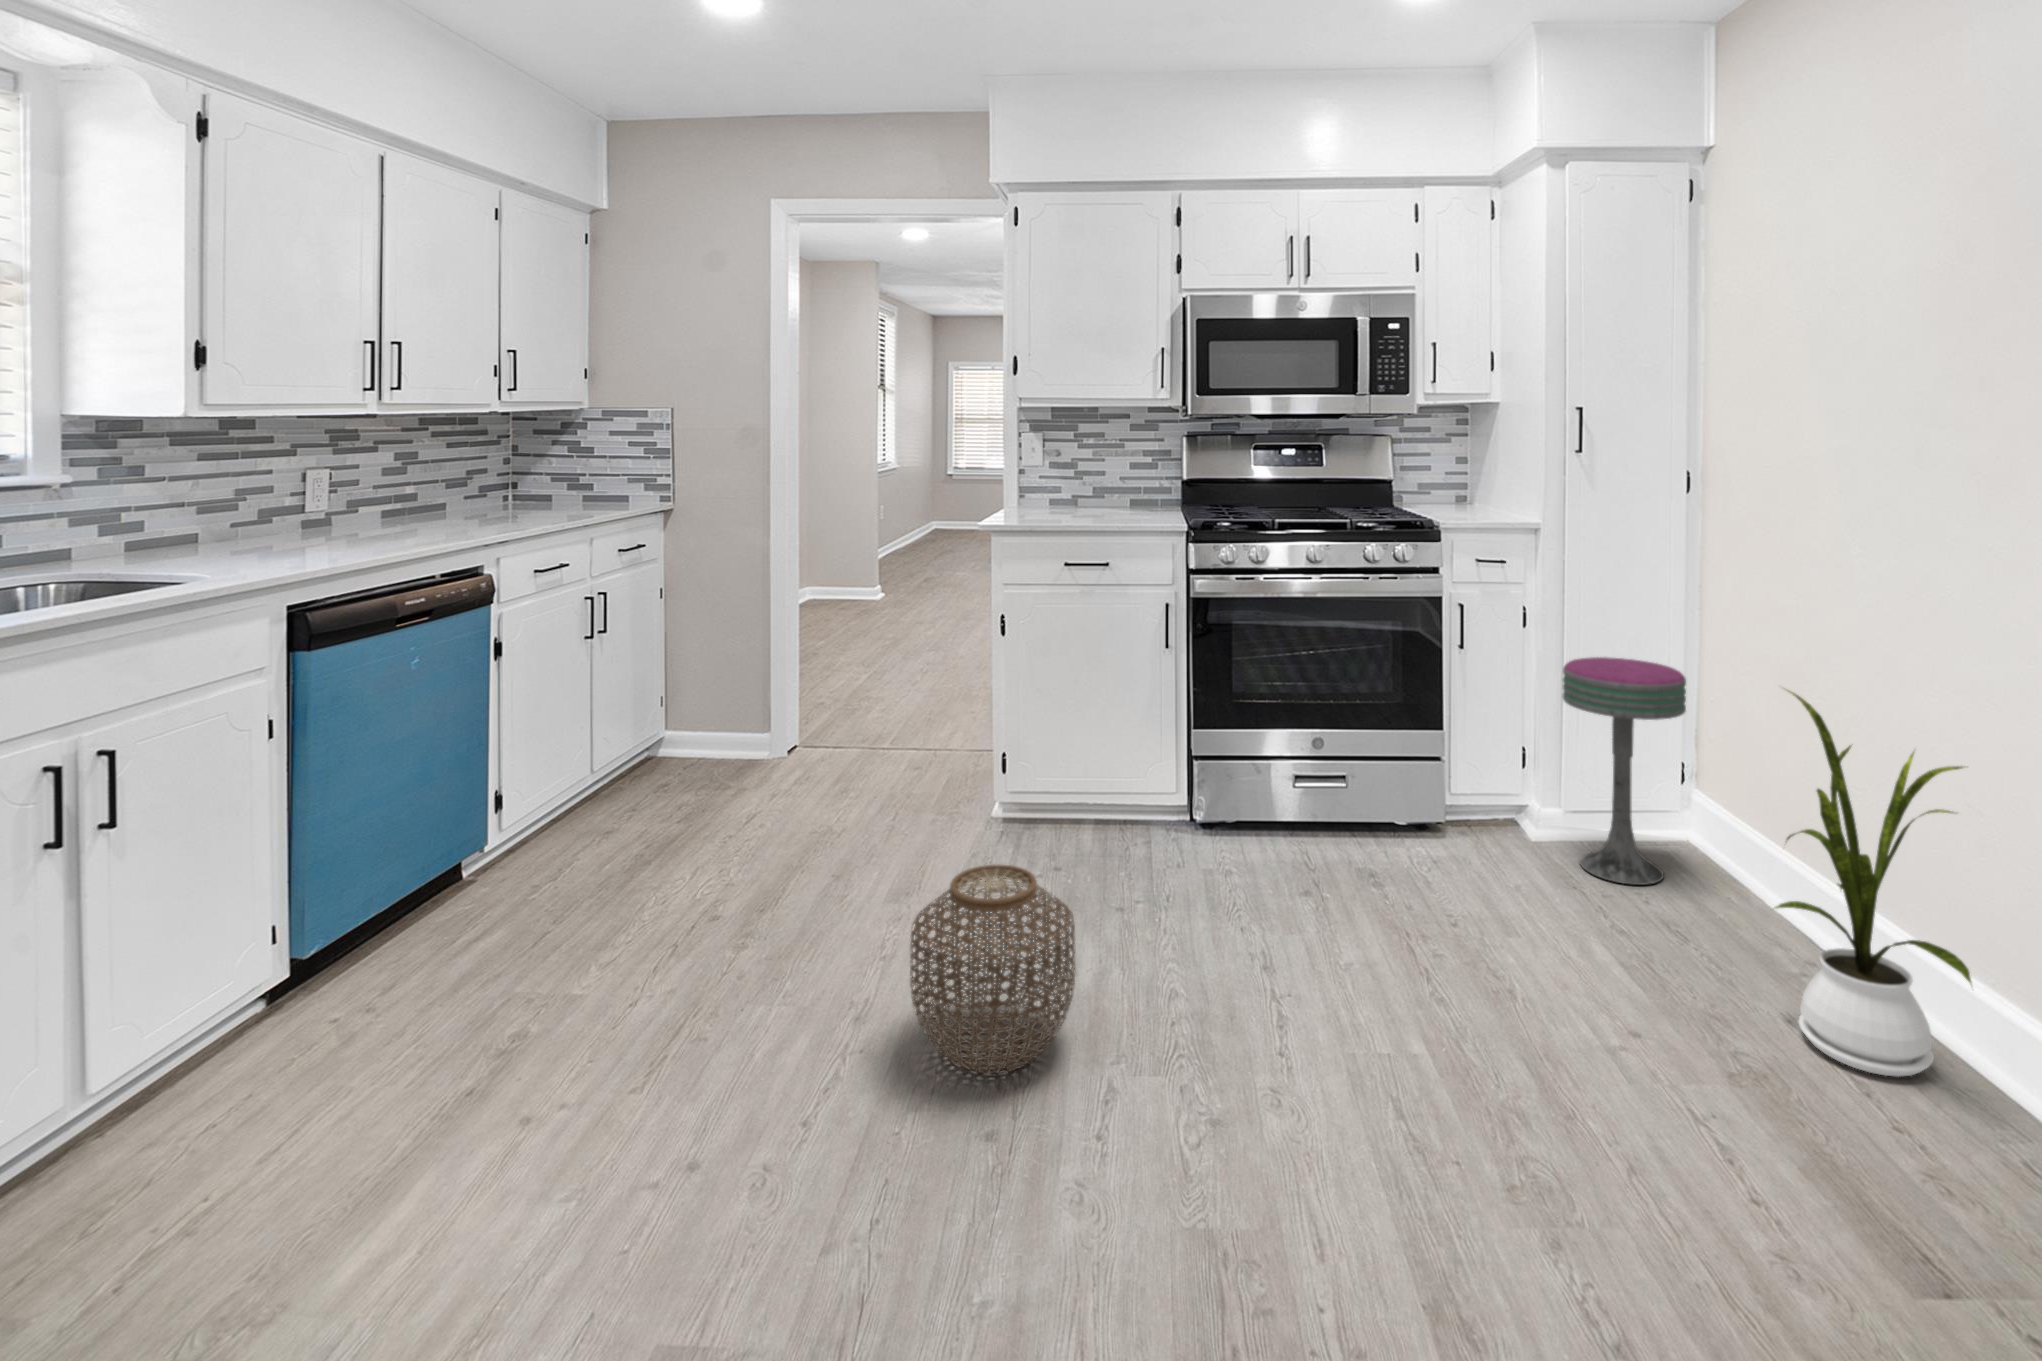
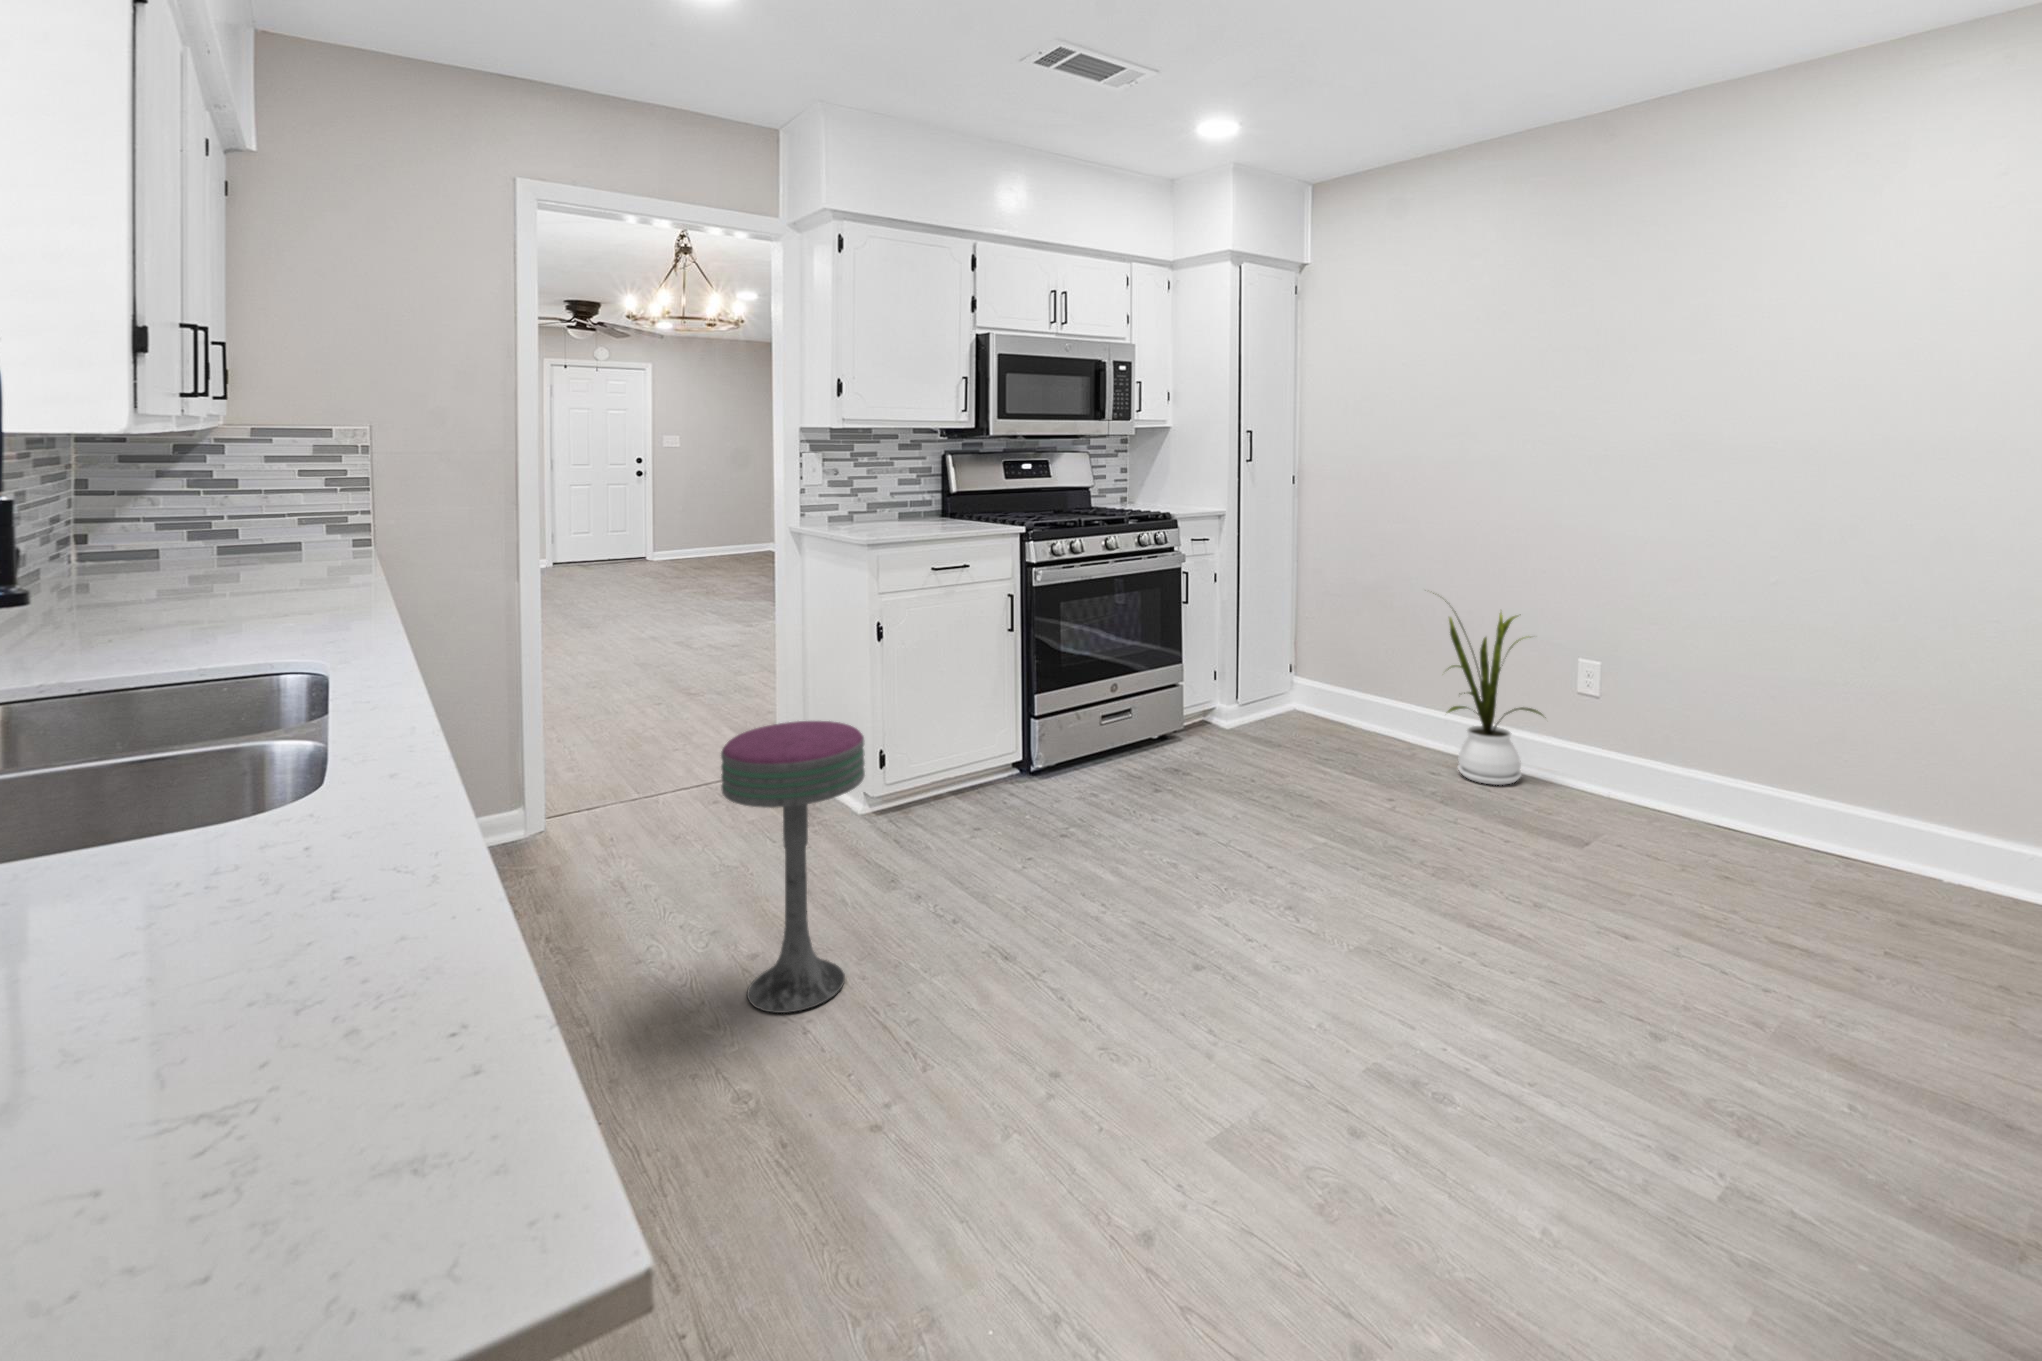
bar stool: present [1563,657,1686,885] -> present [721,721,865,1013]
woven basket: present [910,865,1075,1074] -> none [1096,793,1228,959]

